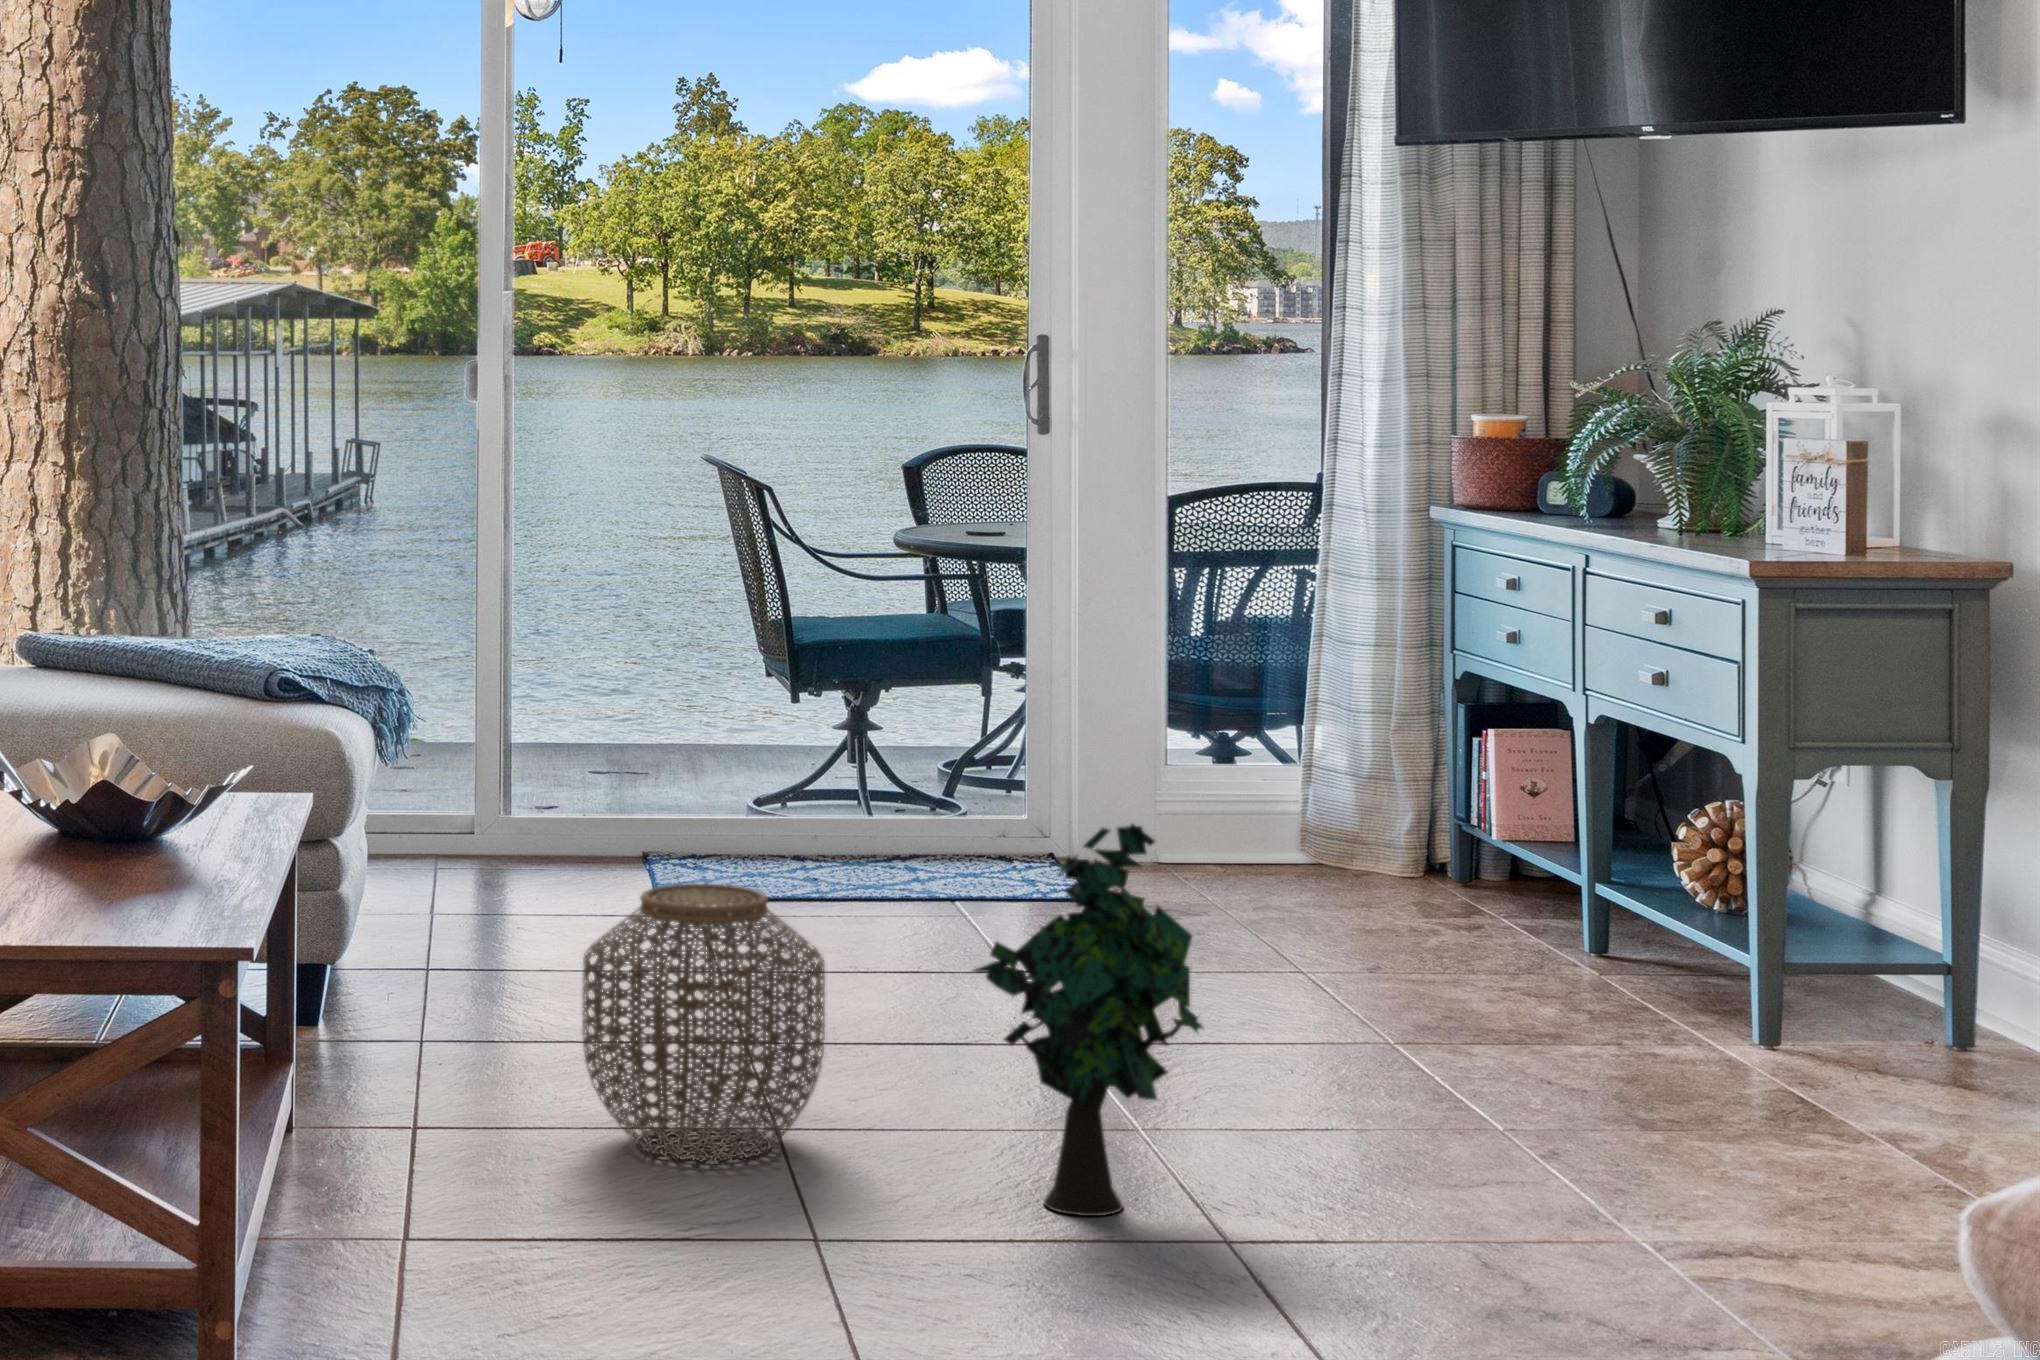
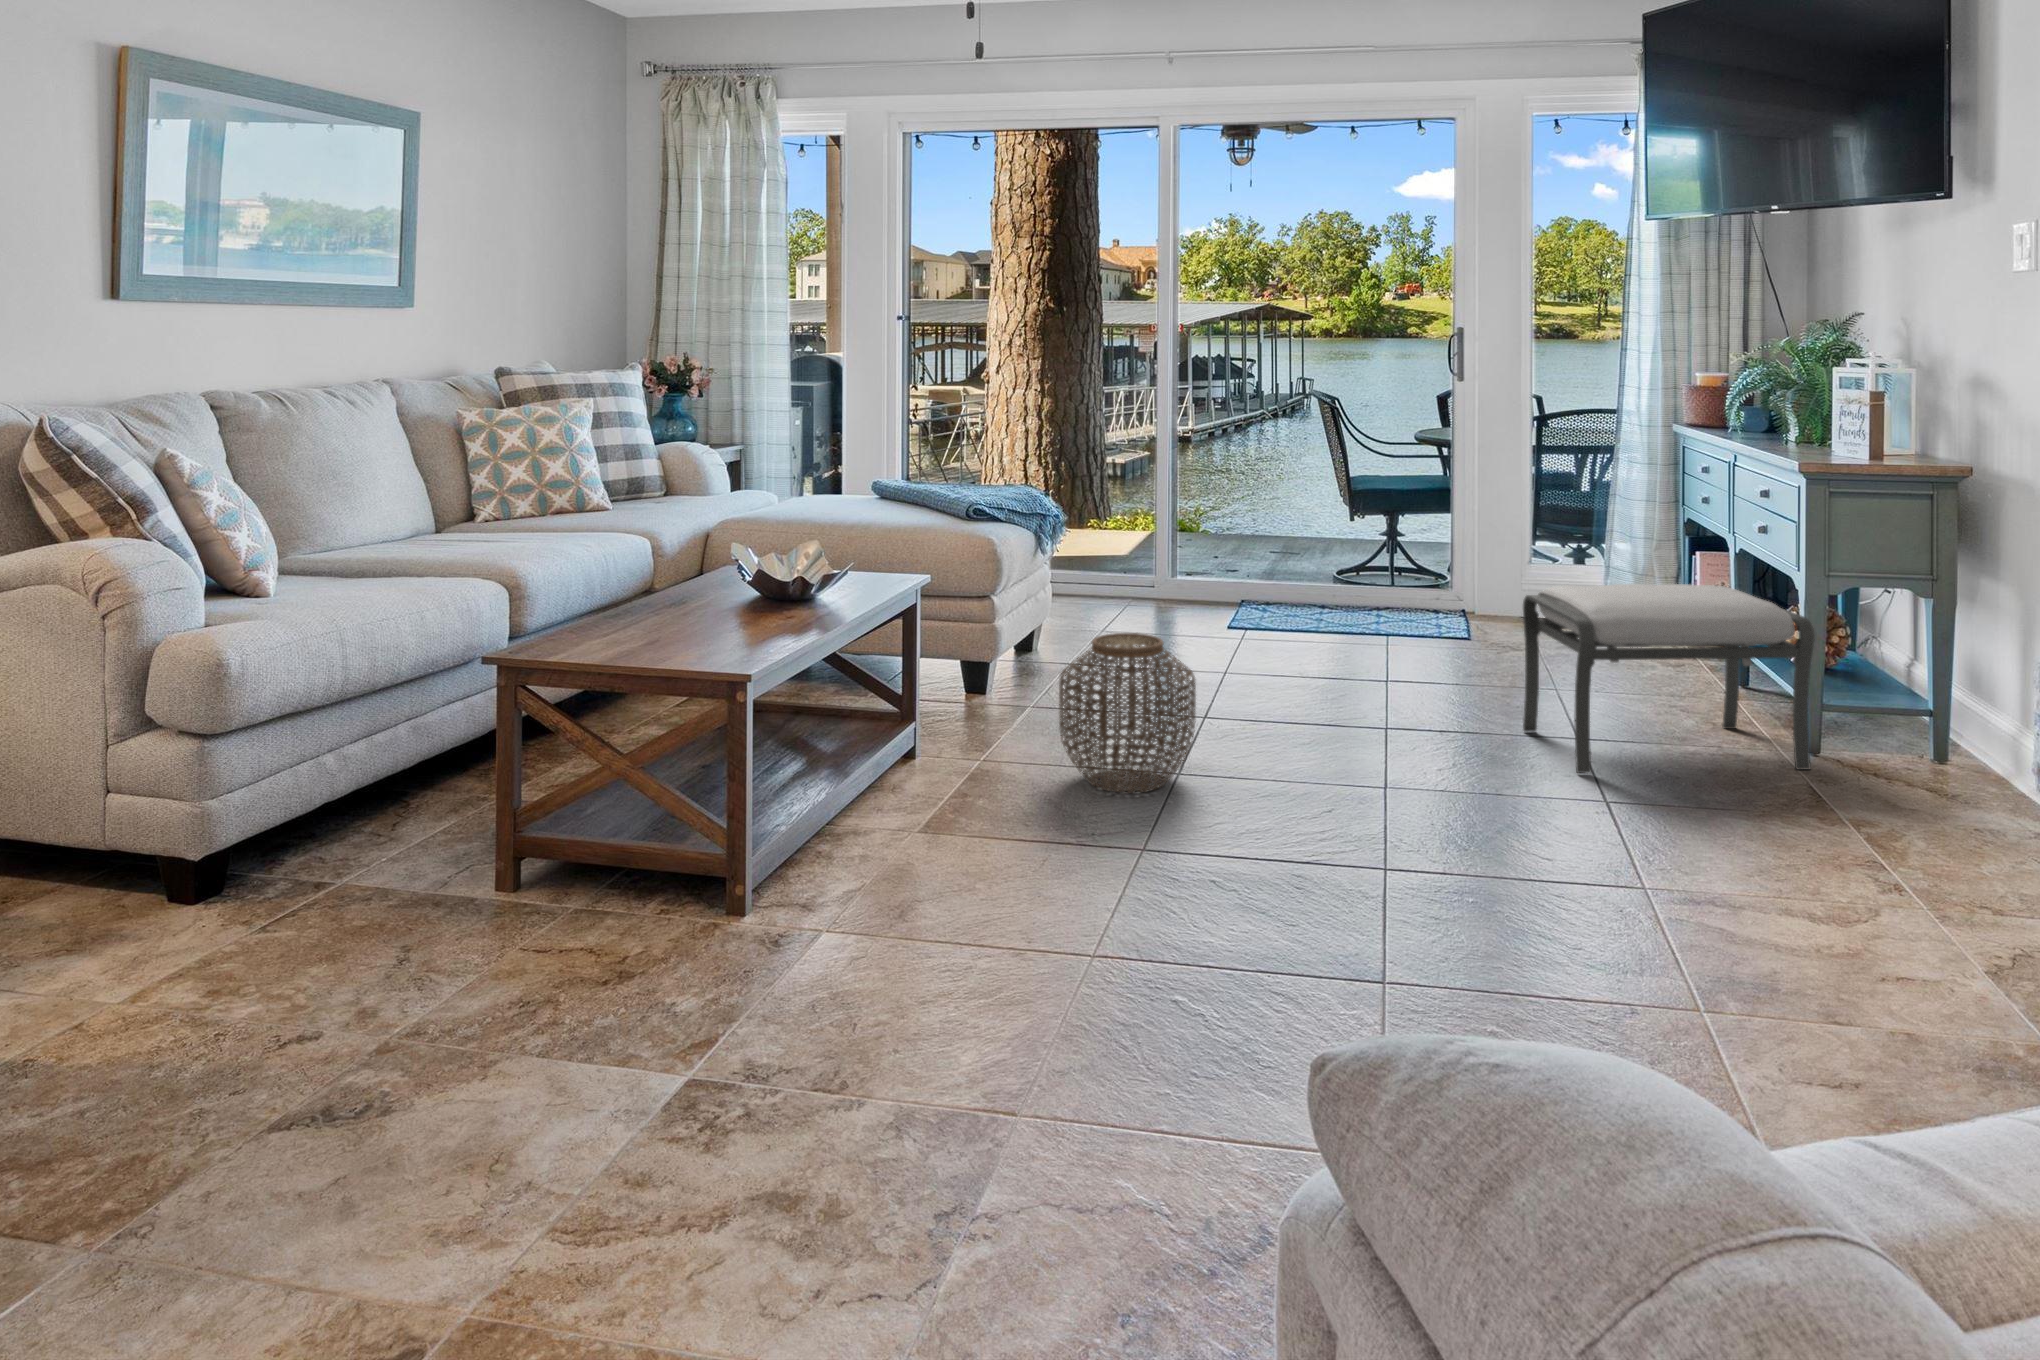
ottoman: none [1296,773,1786,1092] -> present [1523,584,1815,773]
decorative plant: present [973,824,1203,1216] -> none [1248,612,1385,845]

